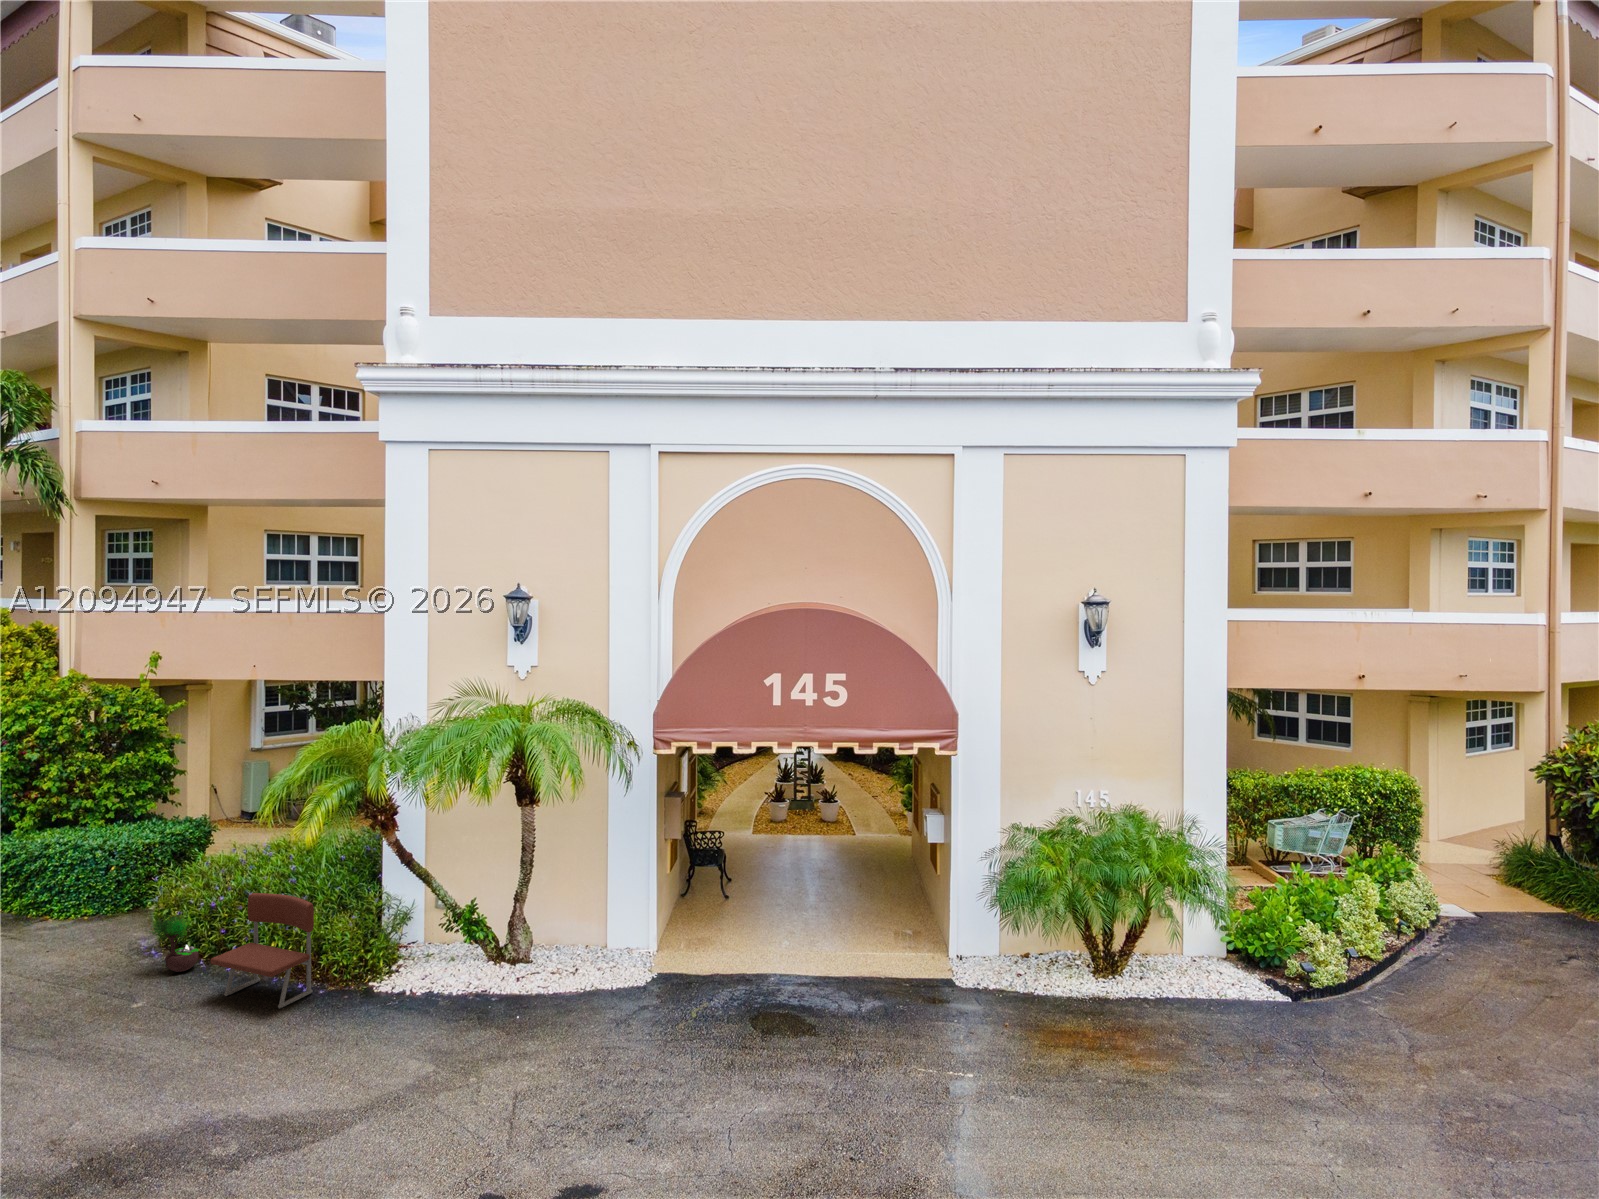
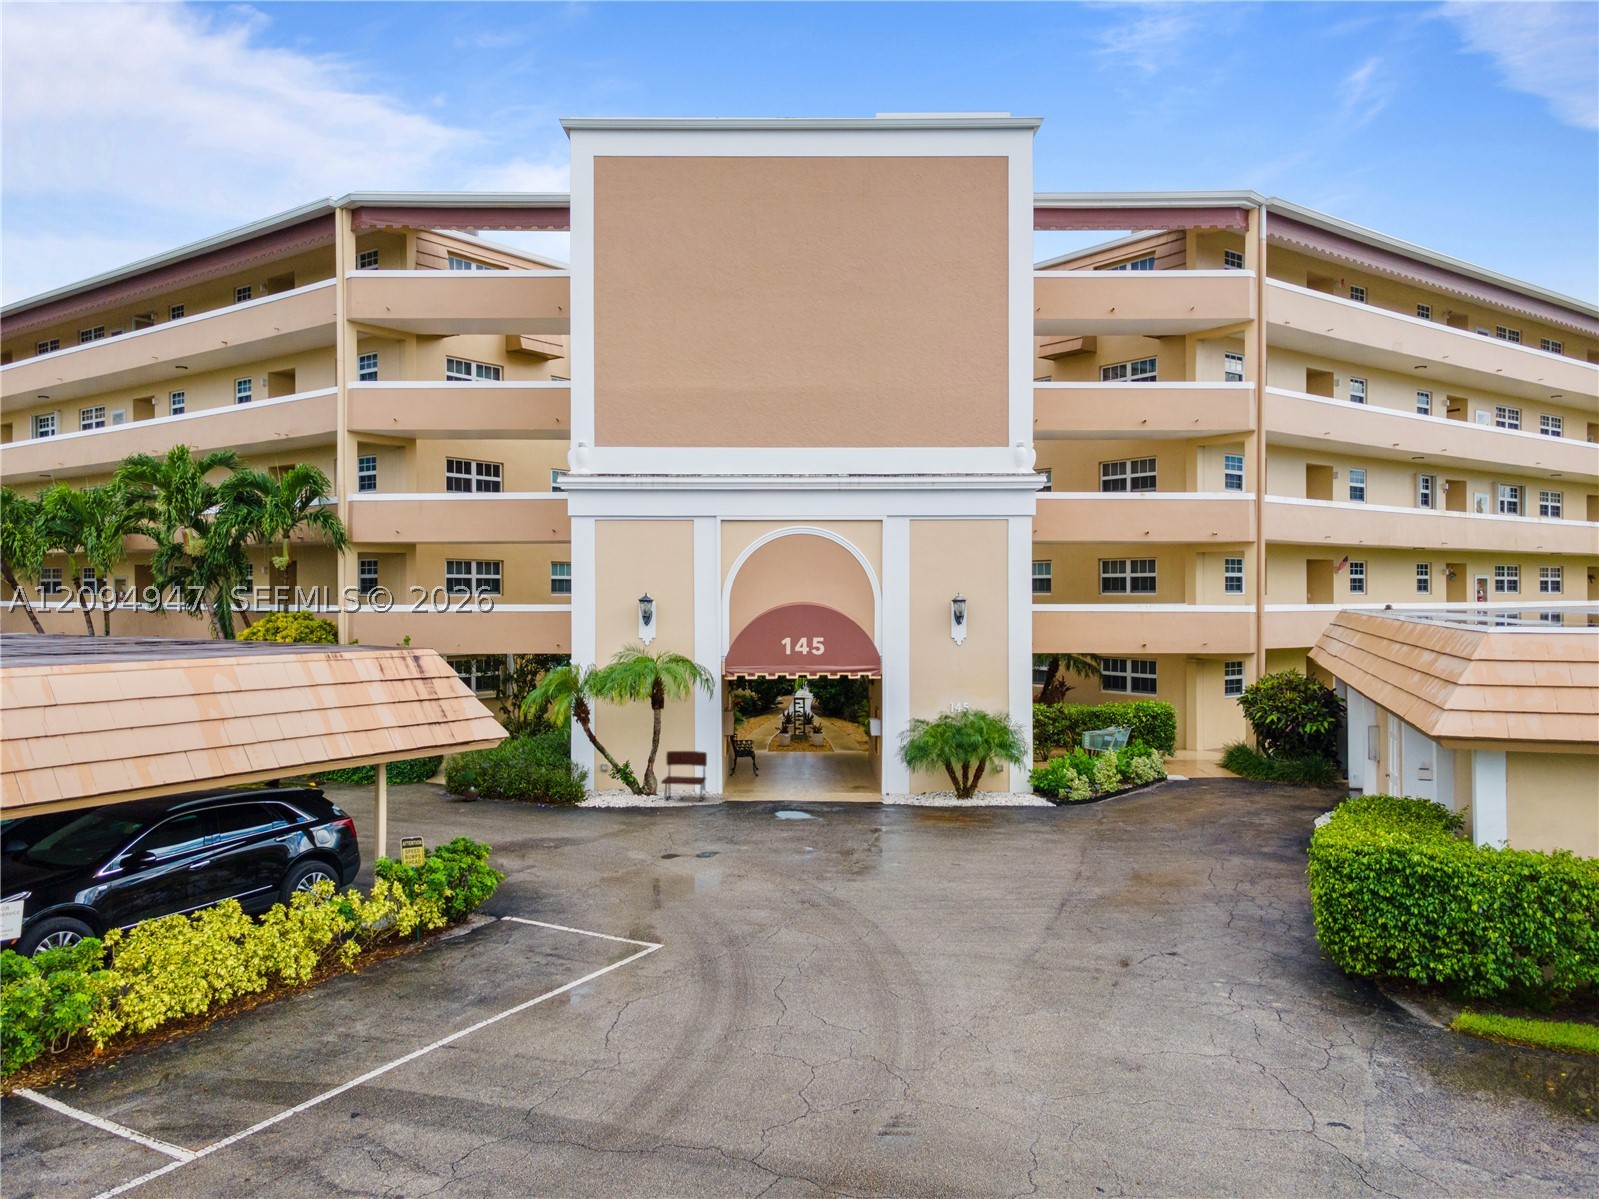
bench: present [211,893,314,1009] -> present [661,751,707,801]

